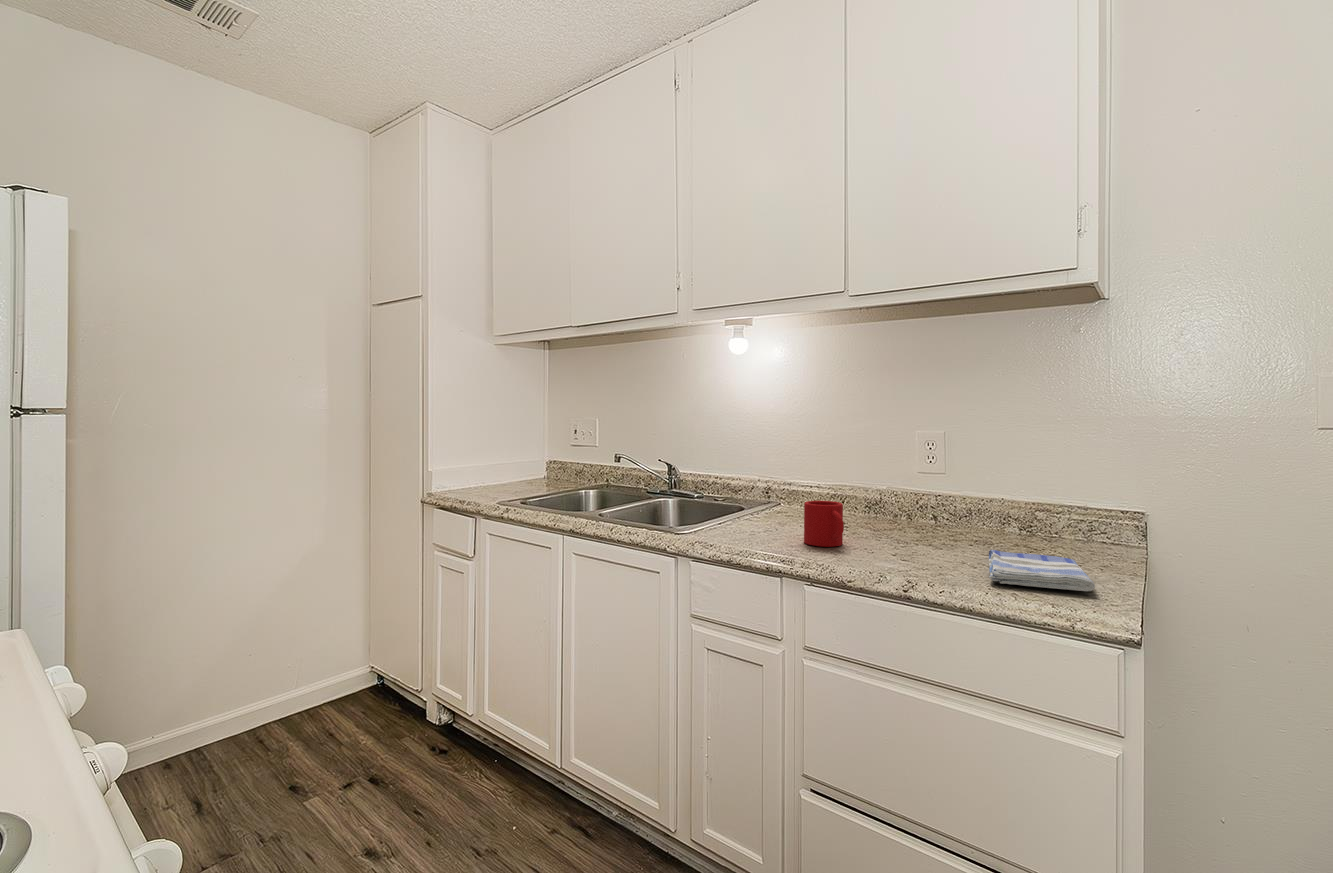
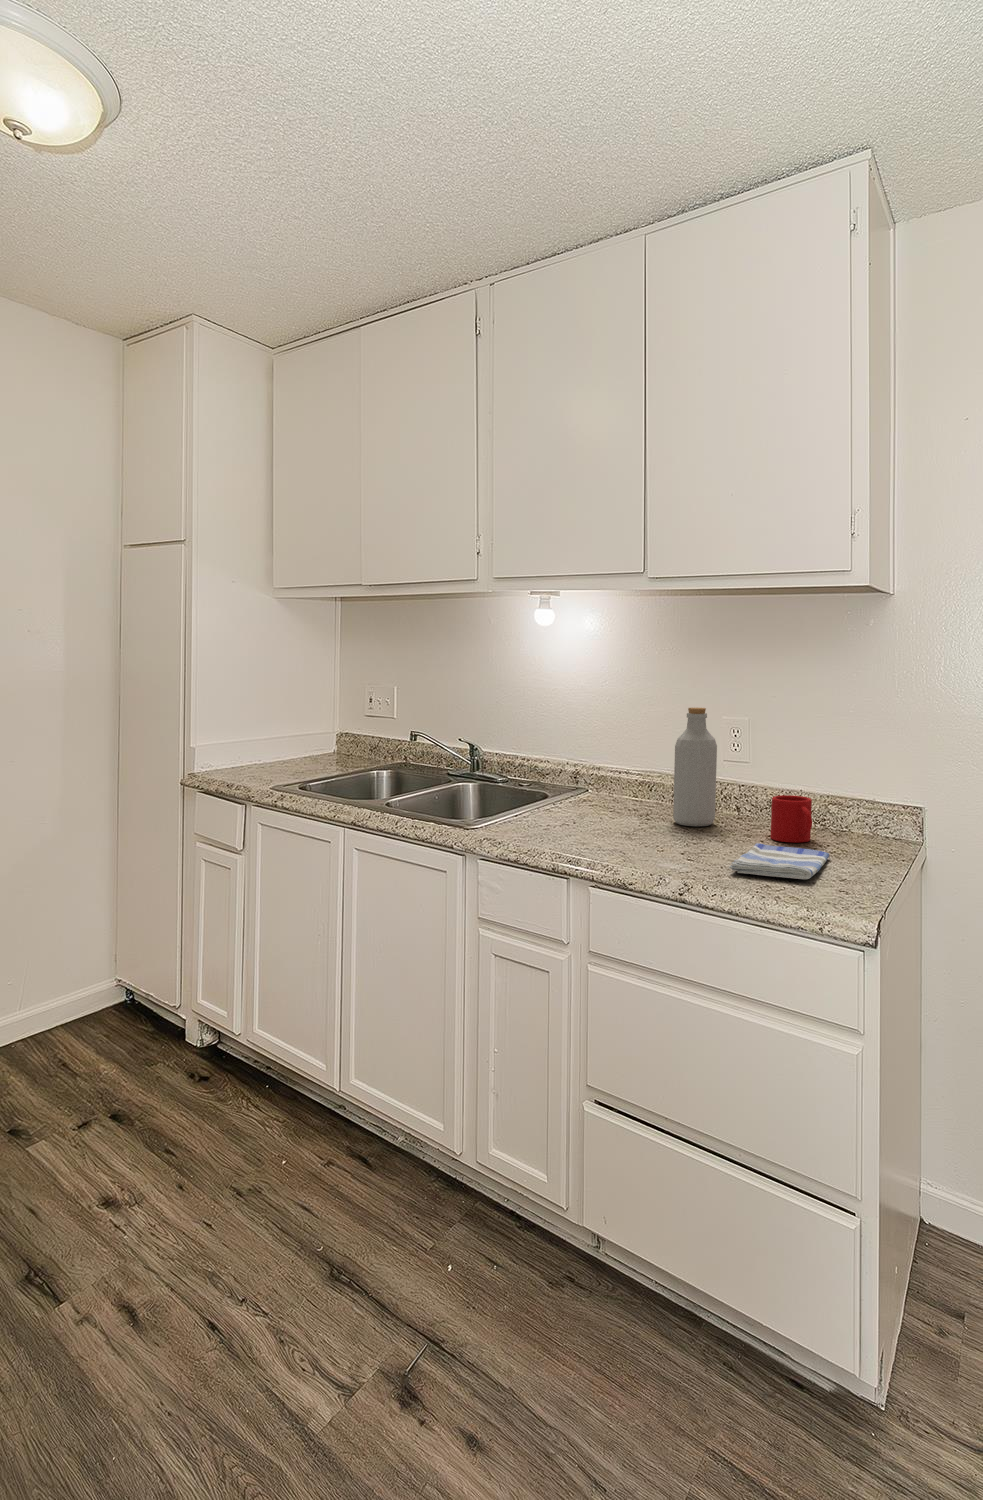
bottle: none [878,420,921,533] -> present [673,708,717,826]
mug: present [804,501,844,546] -> present [771,795,812,842]

